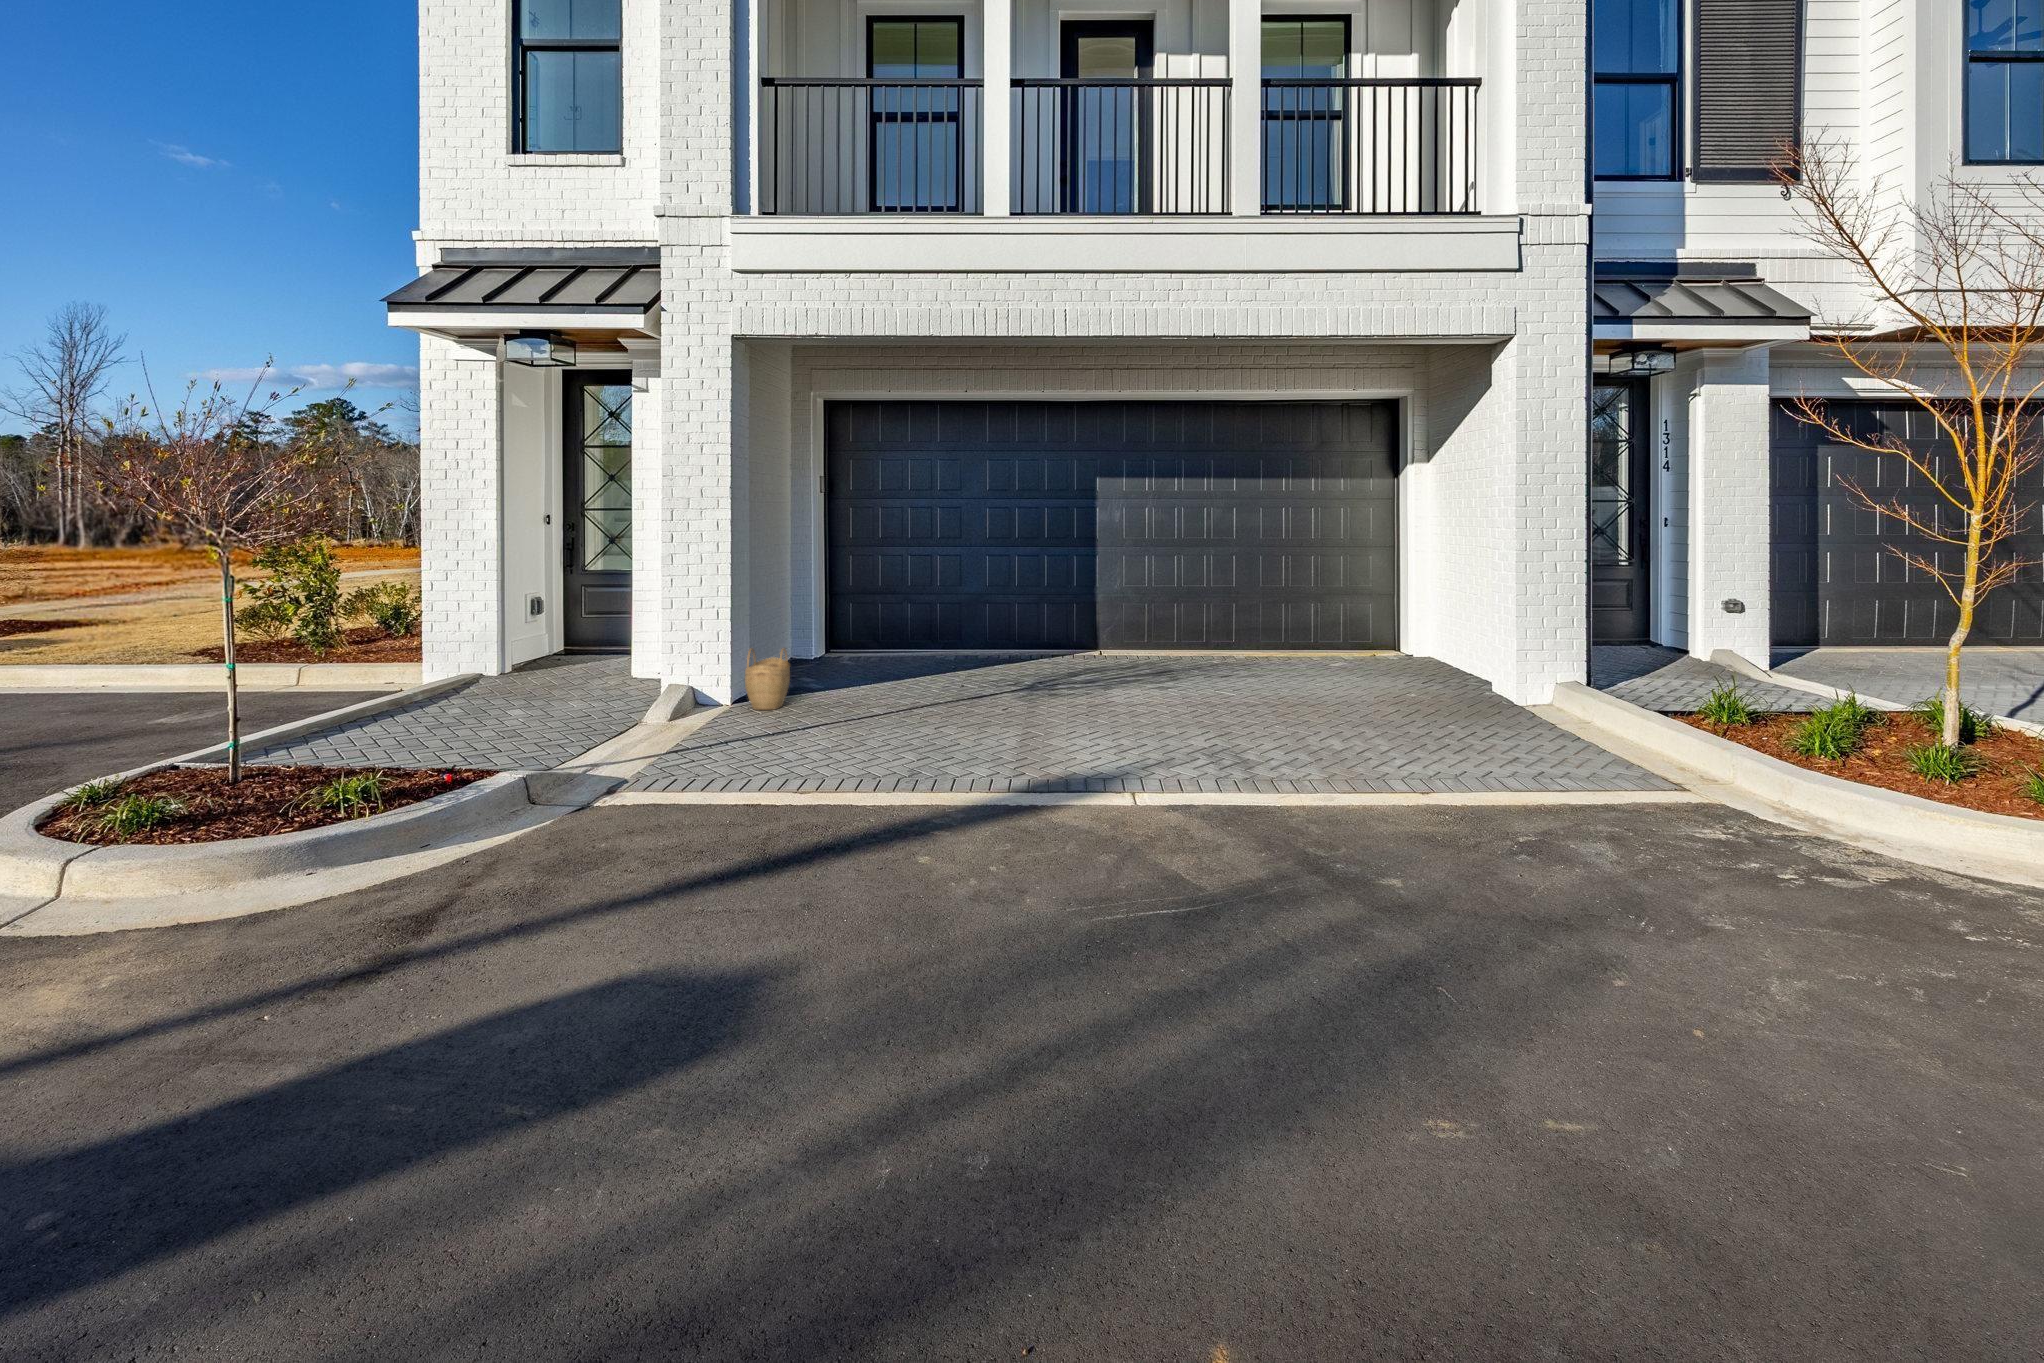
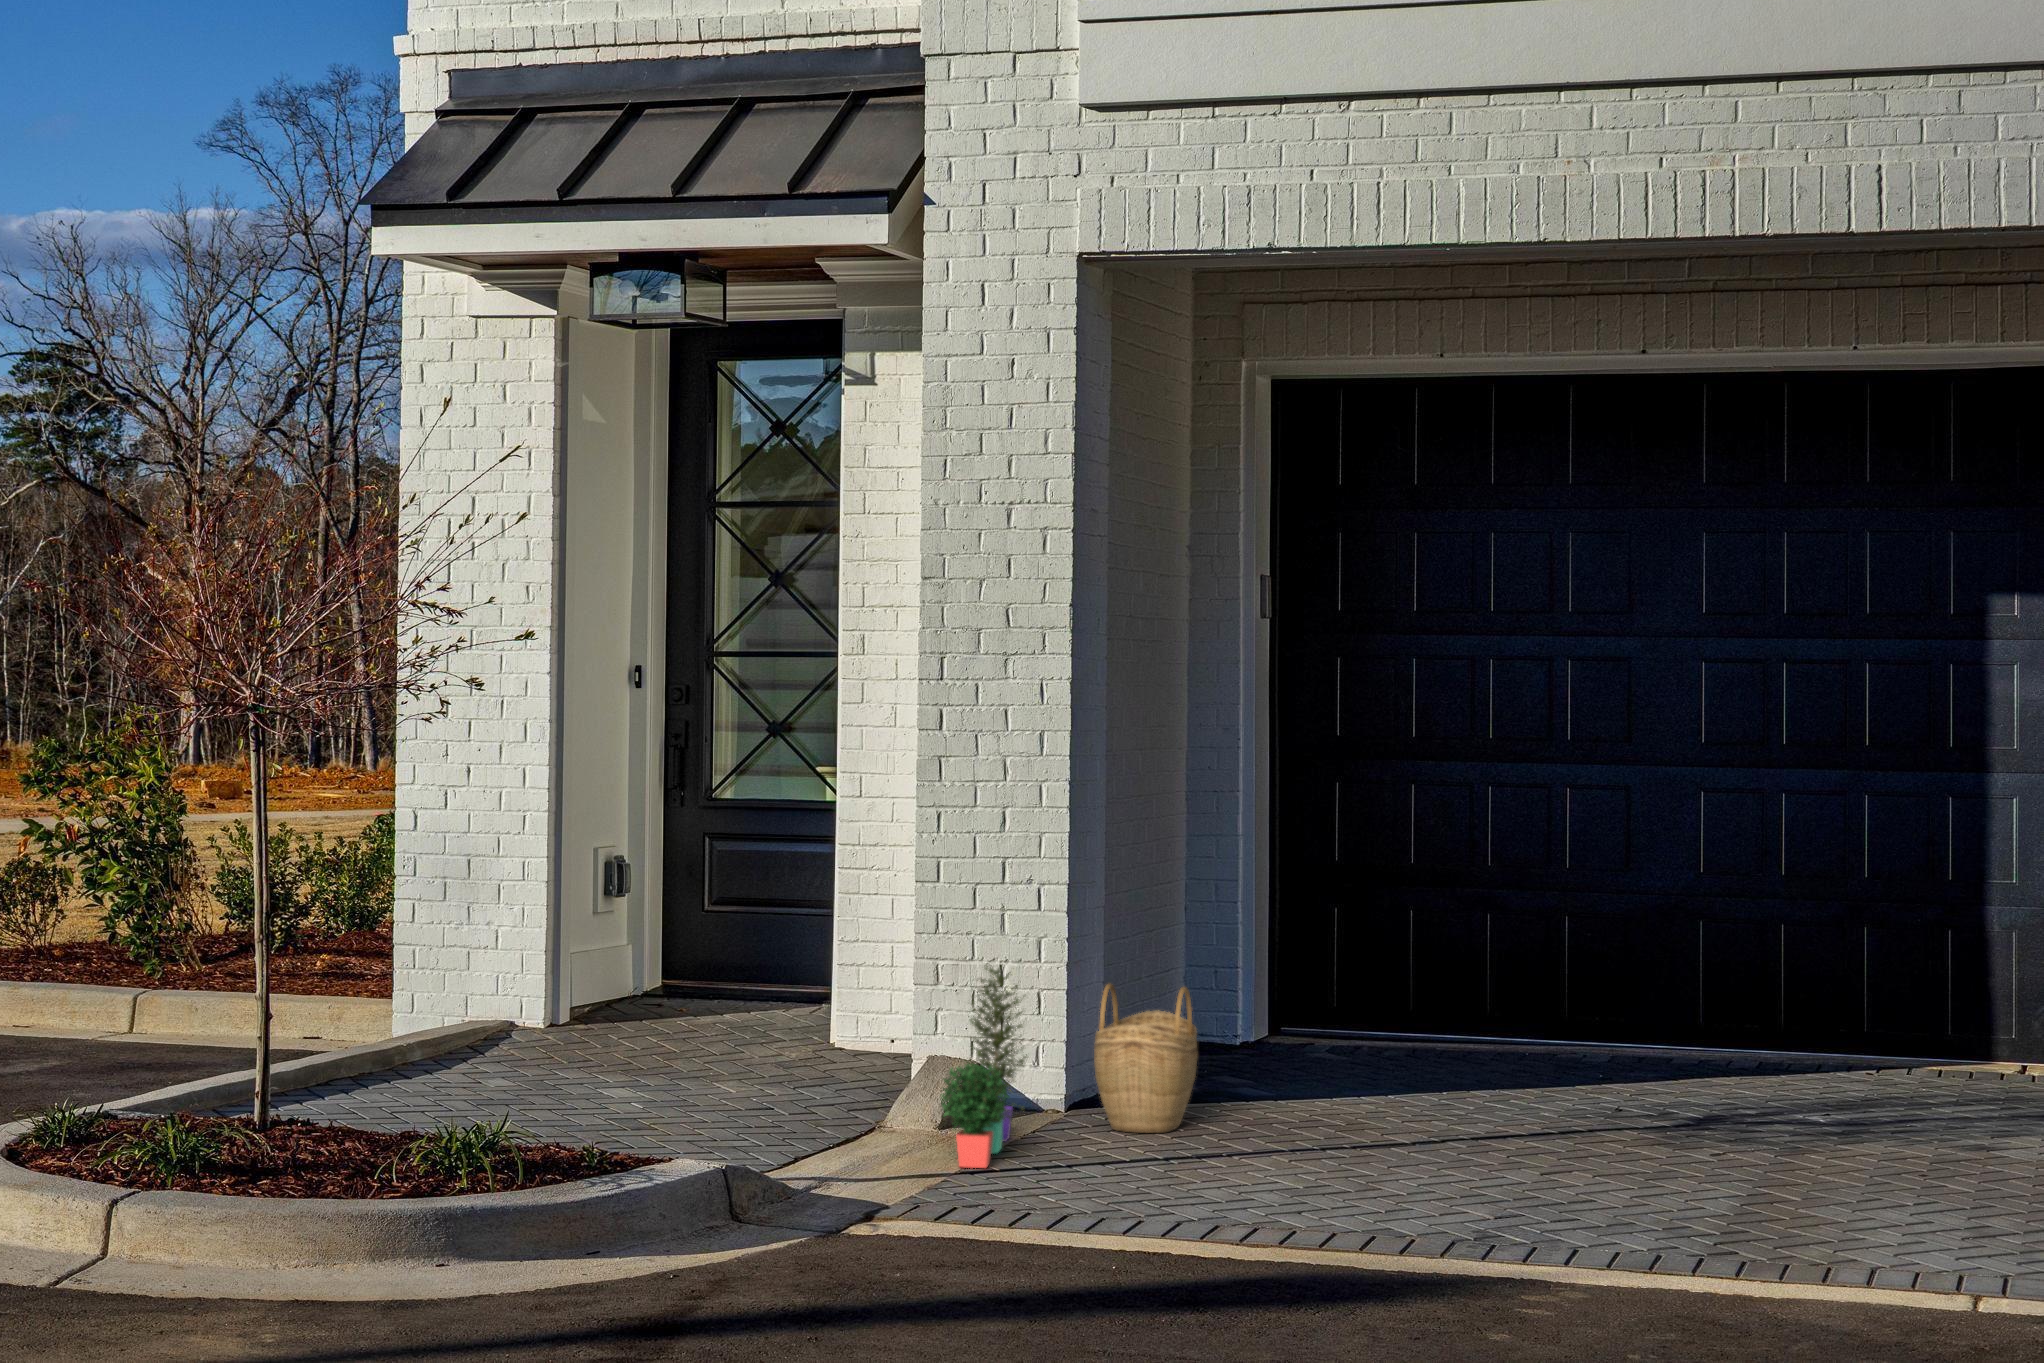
potted plant: none [670,642,716,735] -> present [941,967,1027,1168]

